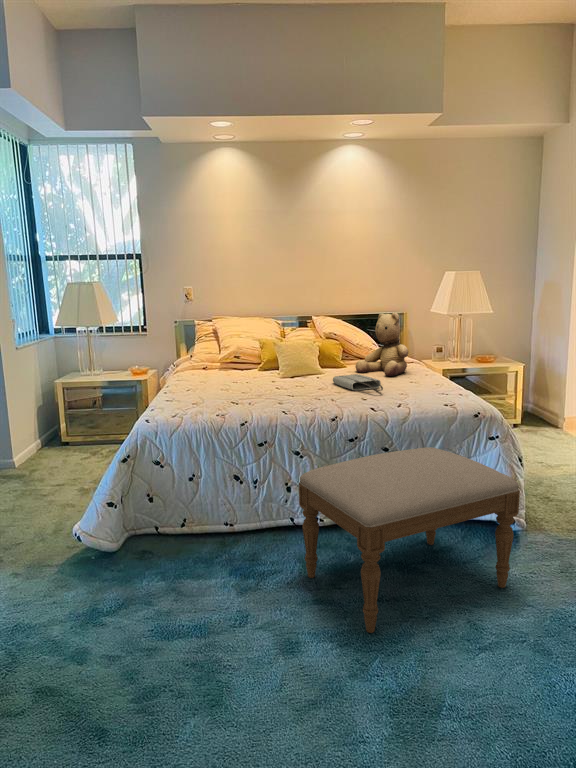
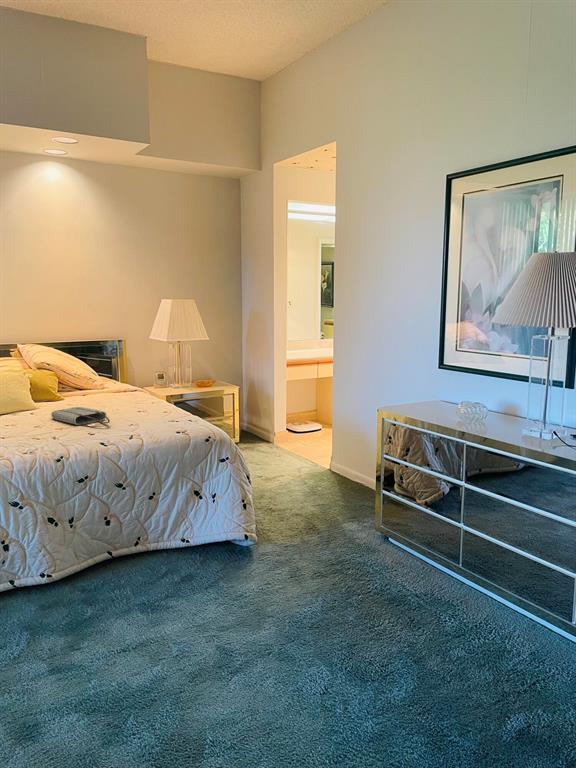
teddy bear: present [355,312,408,376] -> none [75,341,132,407]
ottoman: present [299,447,520,633] -> none [21,479,258,698]

